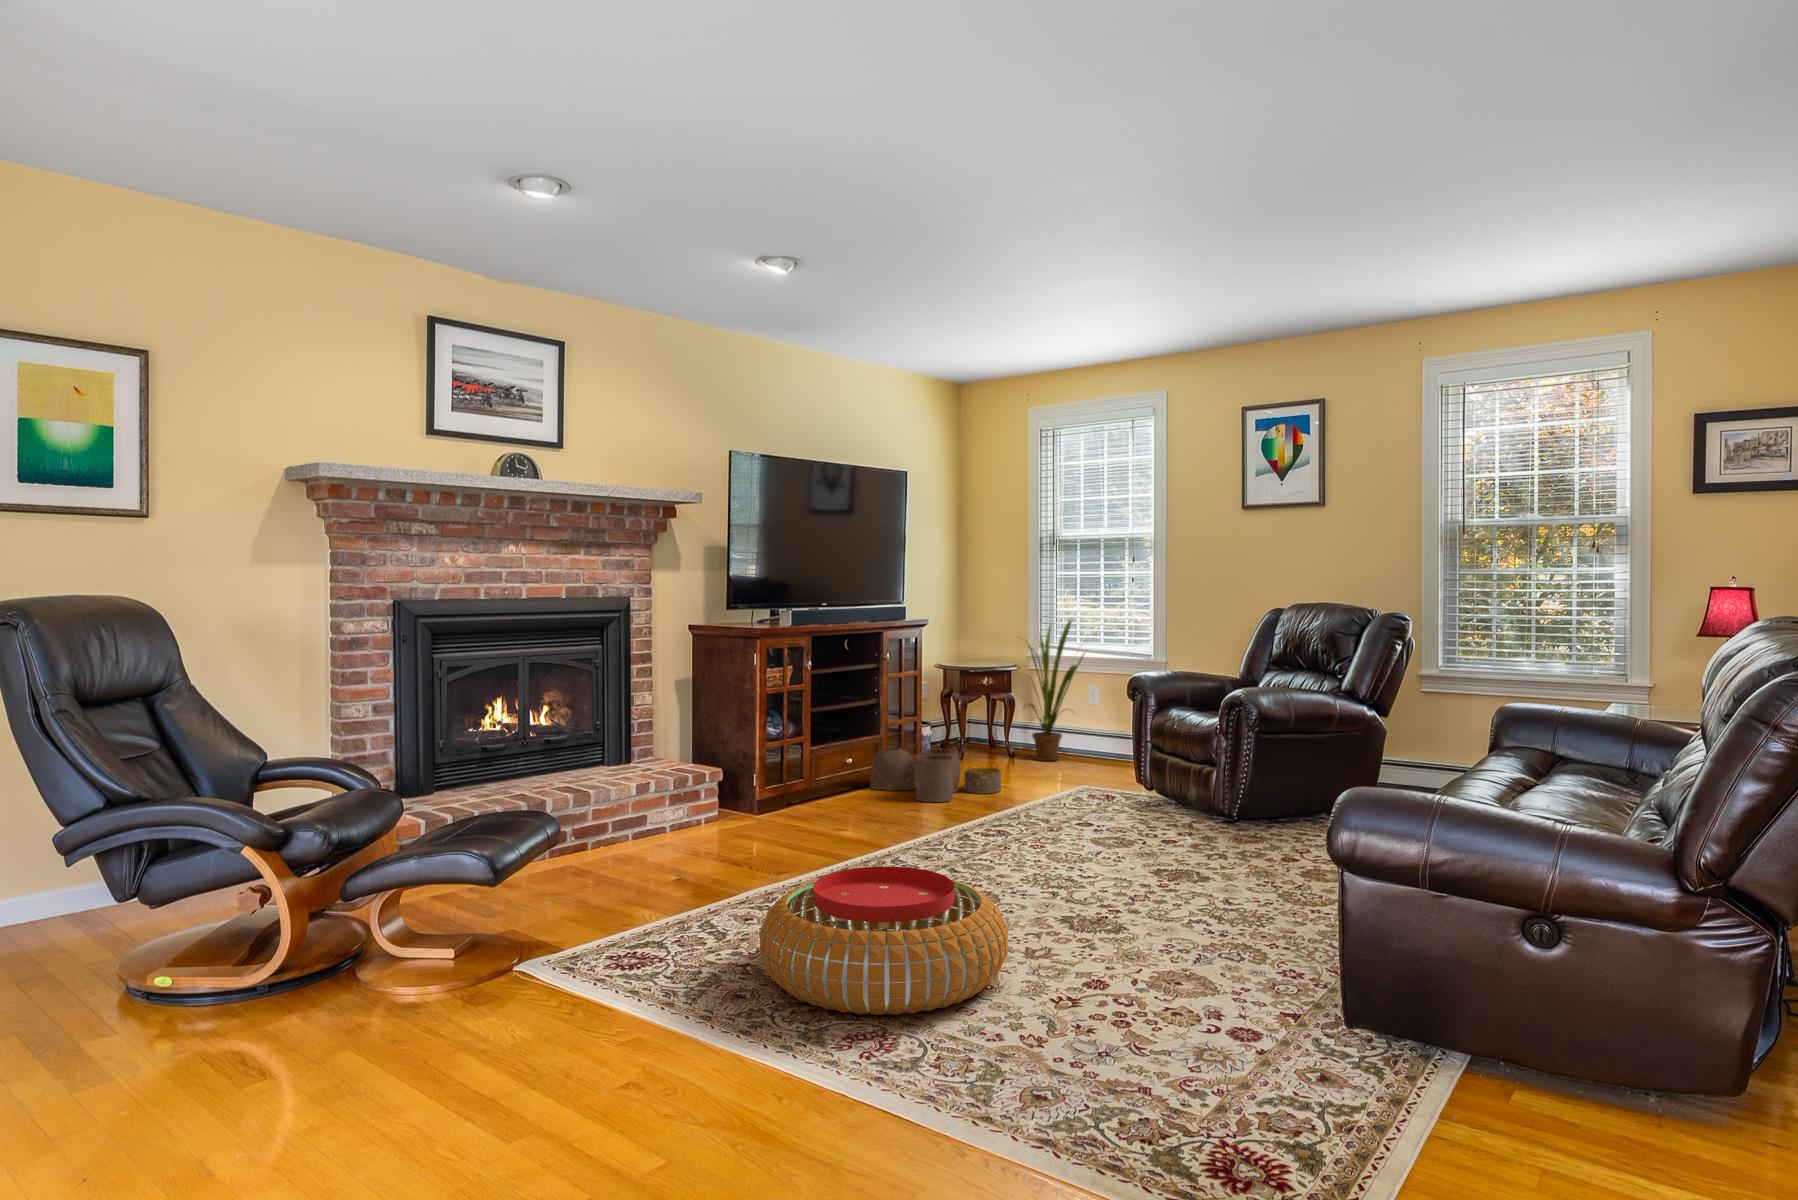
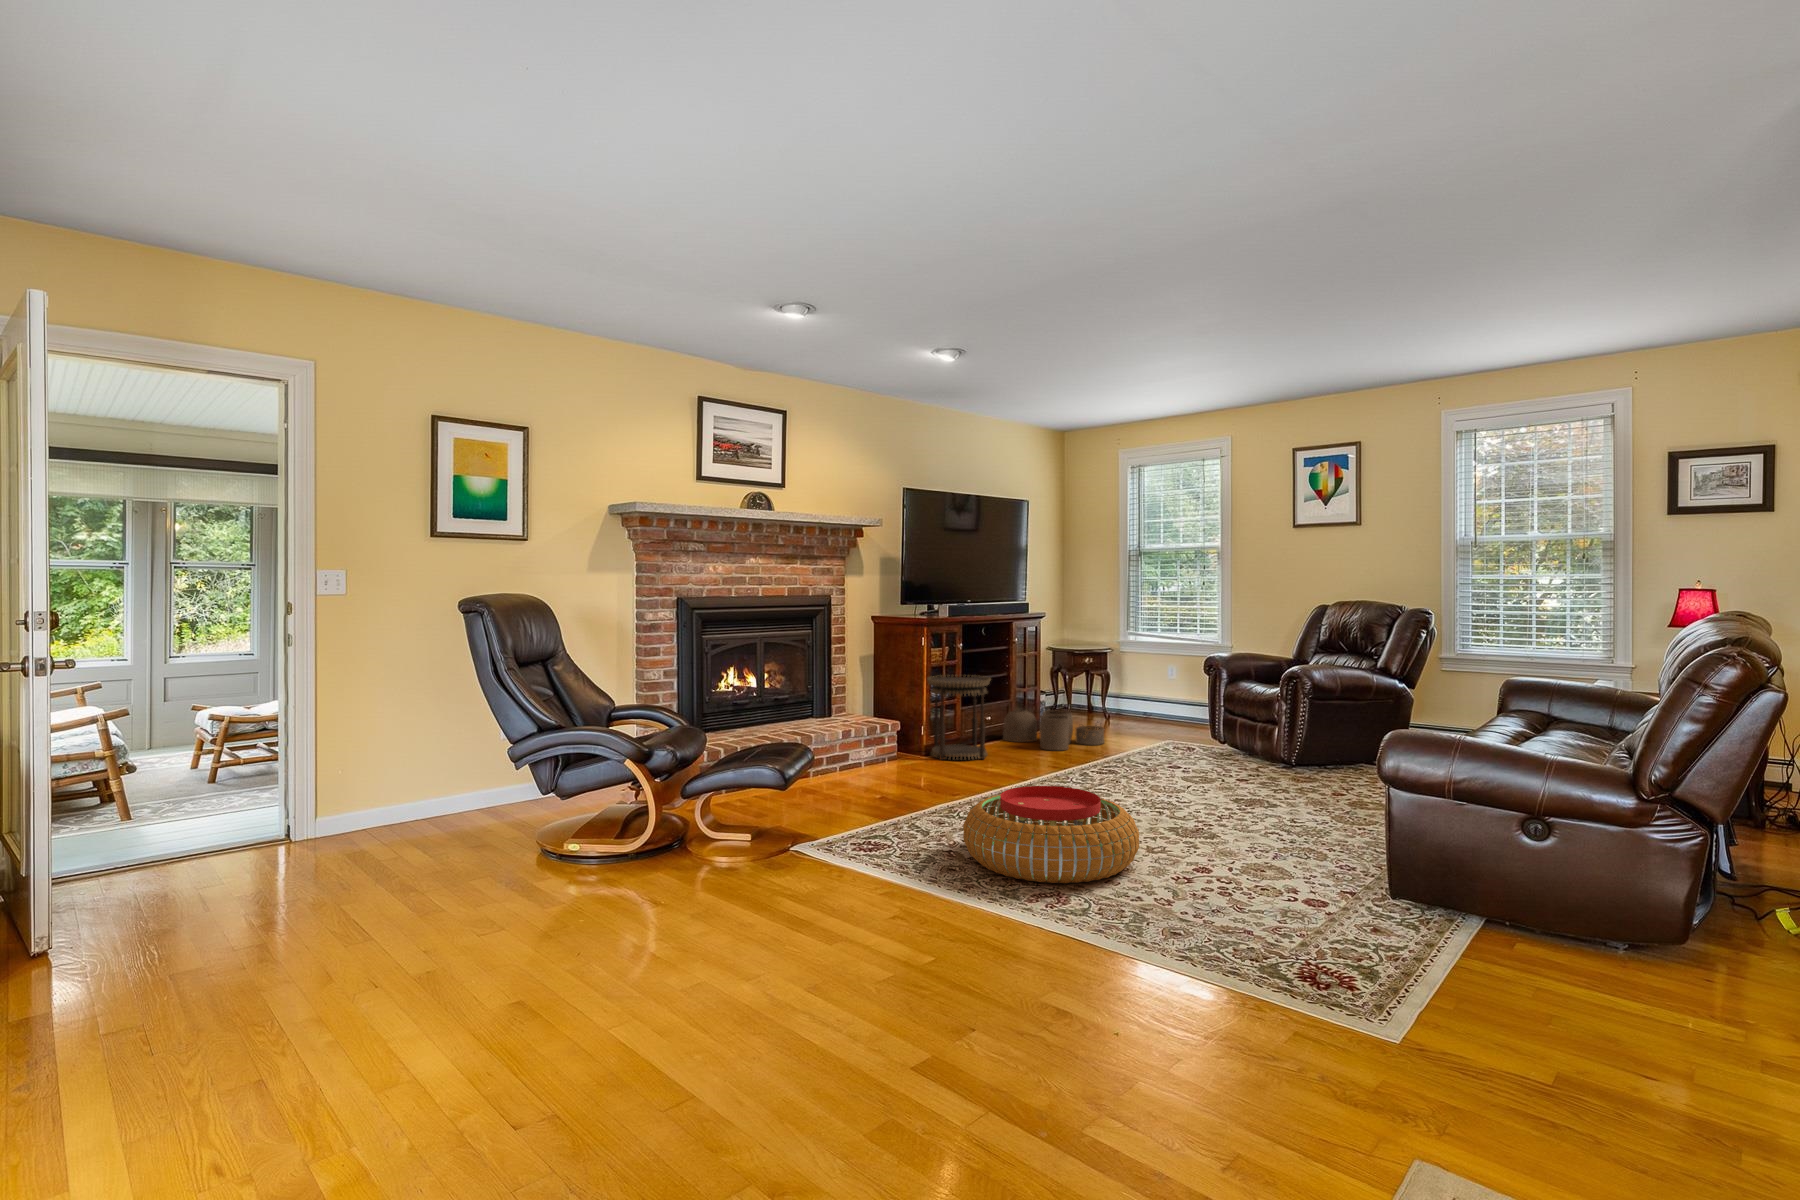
house plant: present [1024,620,1085,761] -> none [1110,612,1170,723]
side table: none [761,704,847,820] -> present [927,676,991,760]

